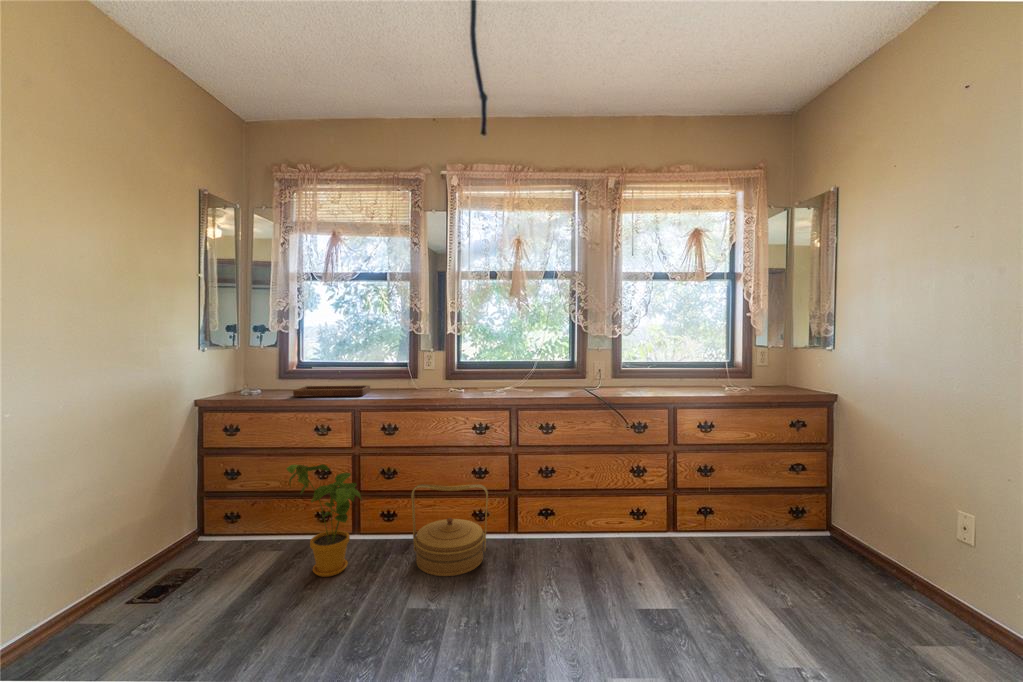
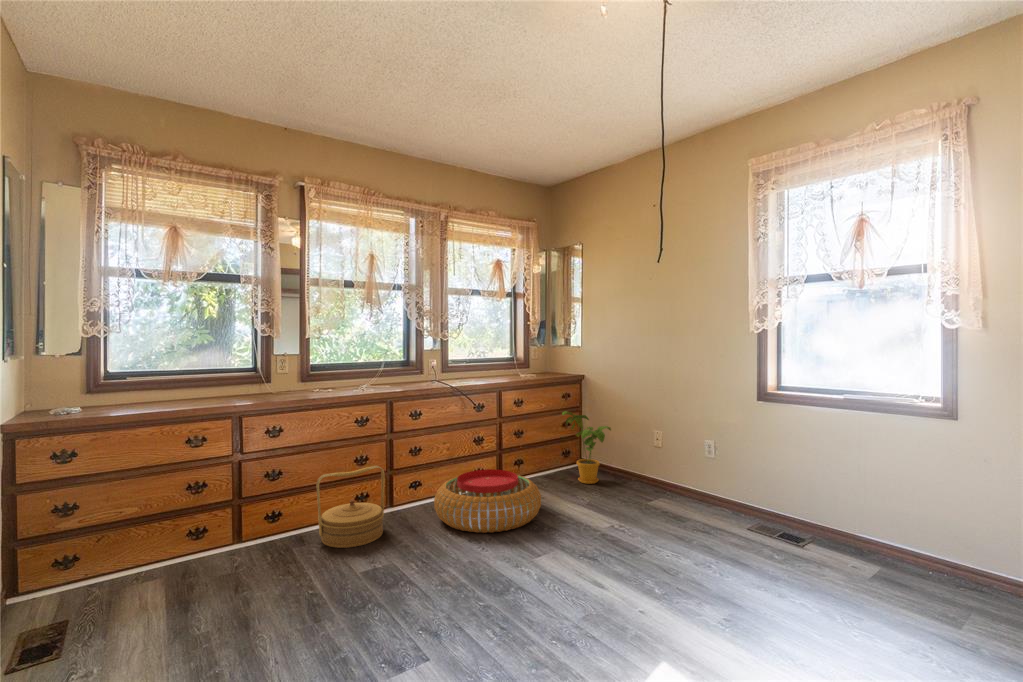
tray: present [293,371,370,397] -> none [143,379,233,409]
house plant: present [287,464,361,577] -> present [562,411,611,484]
pouf: none [540,514,695,624] -> present [434,469,541,533]

